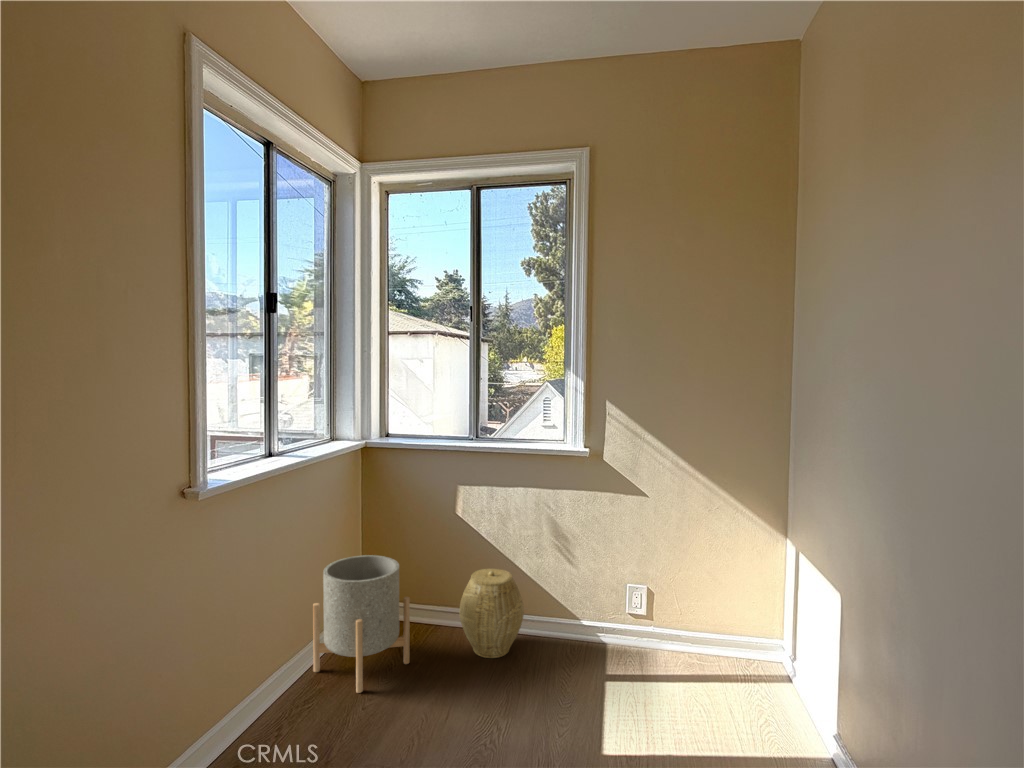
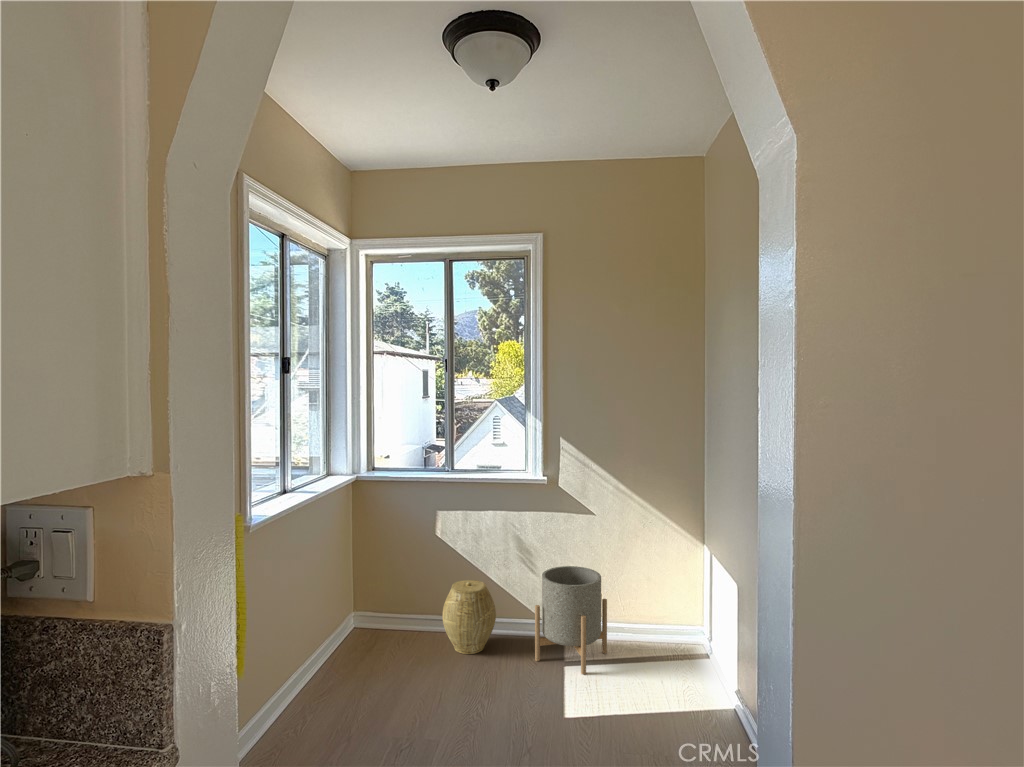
planter: present [313,555,410,693] -> present [535,566,607,674]

